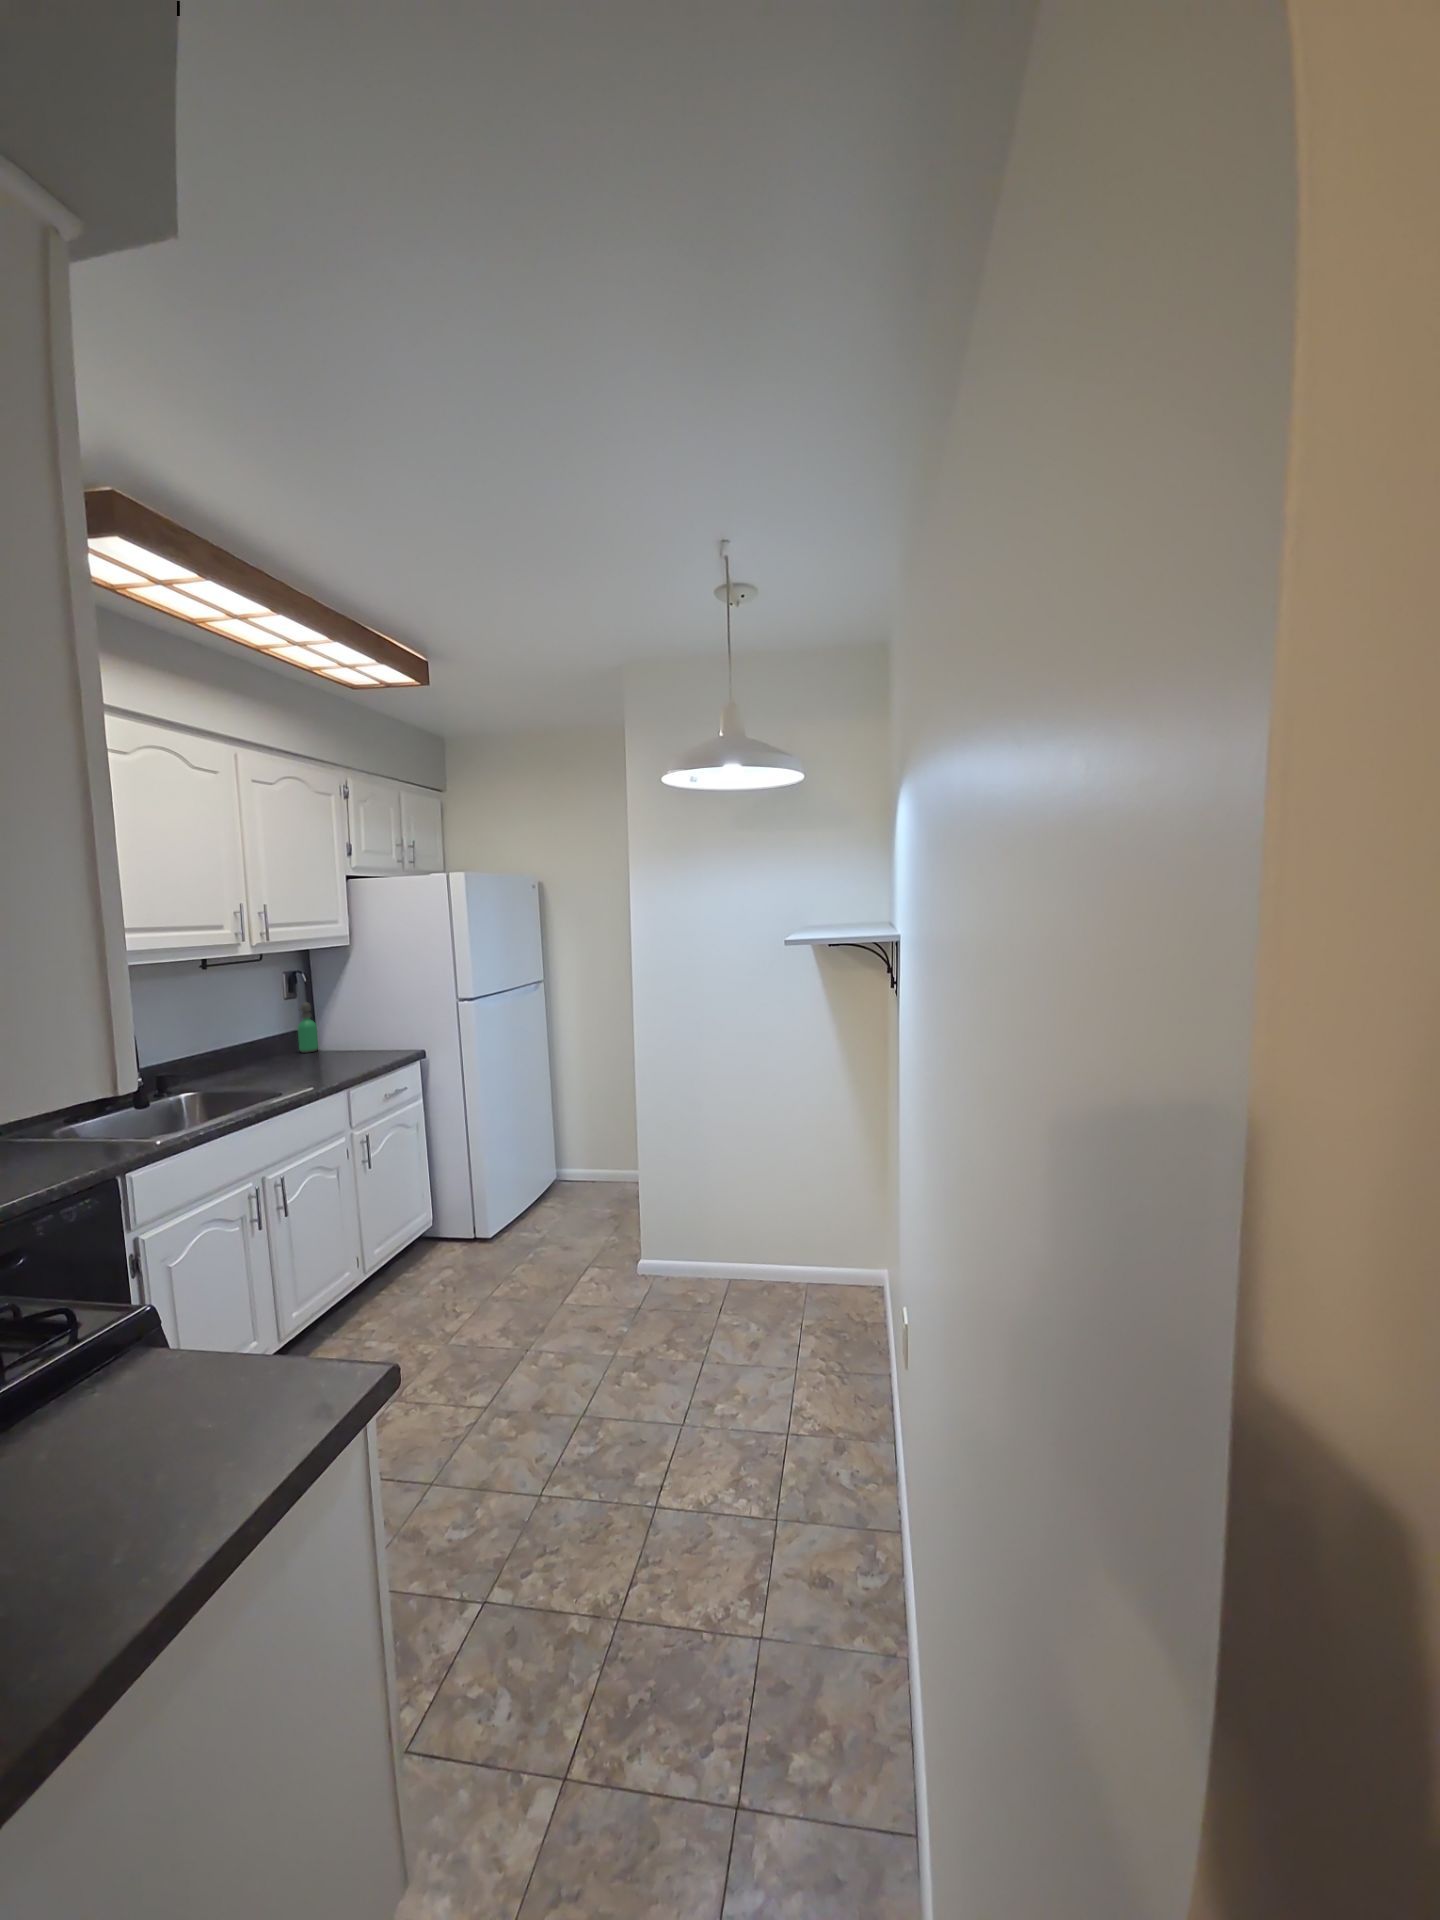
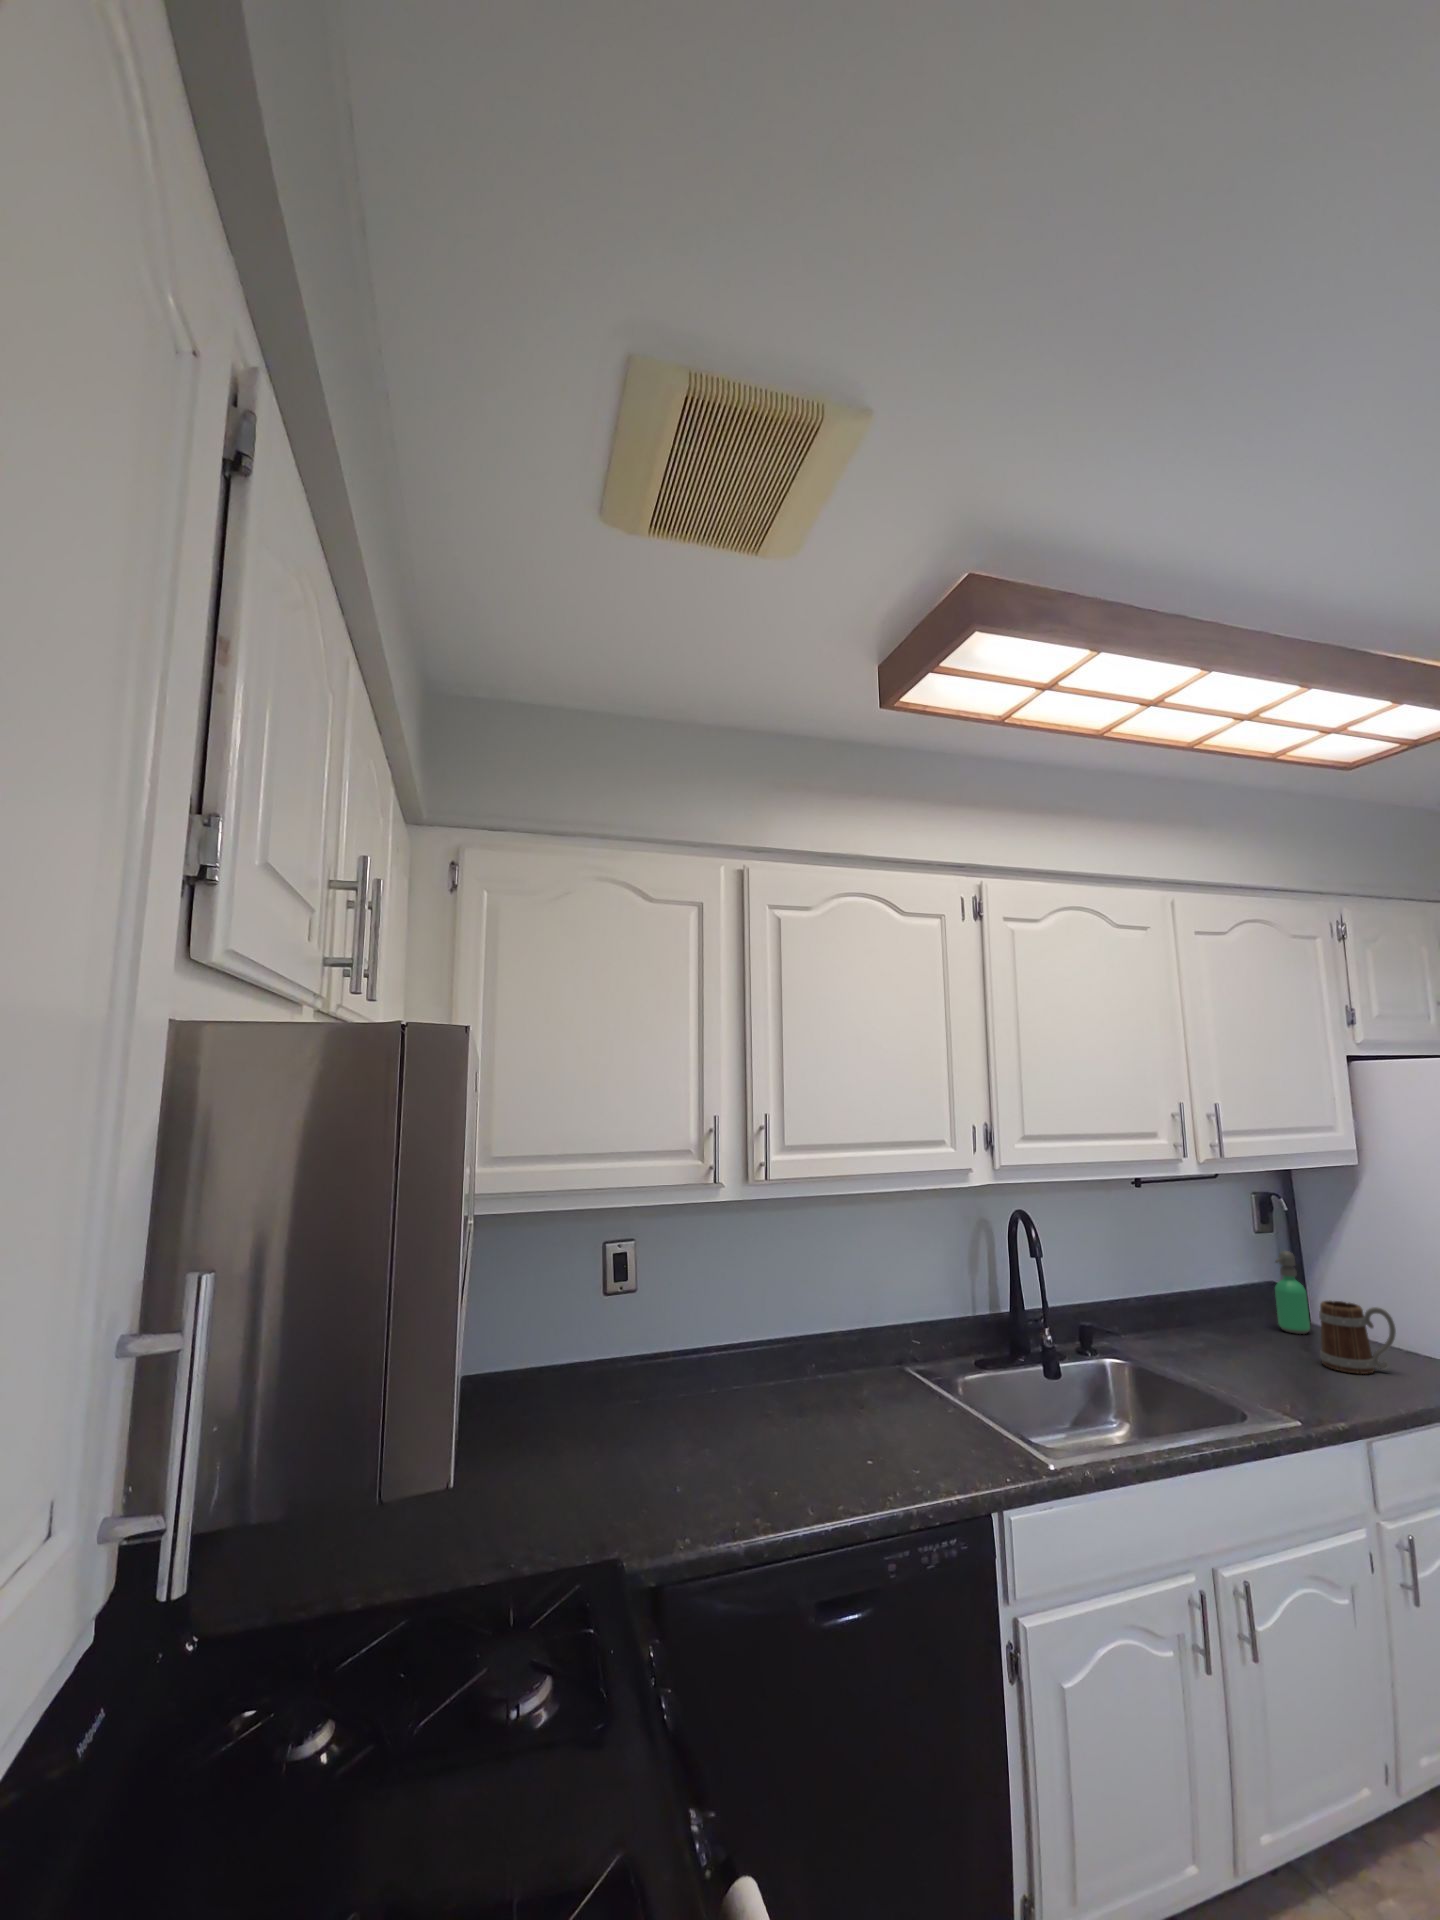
mug: none [325,1022,366,1062] -> present [1319,1301,1396,1374]

